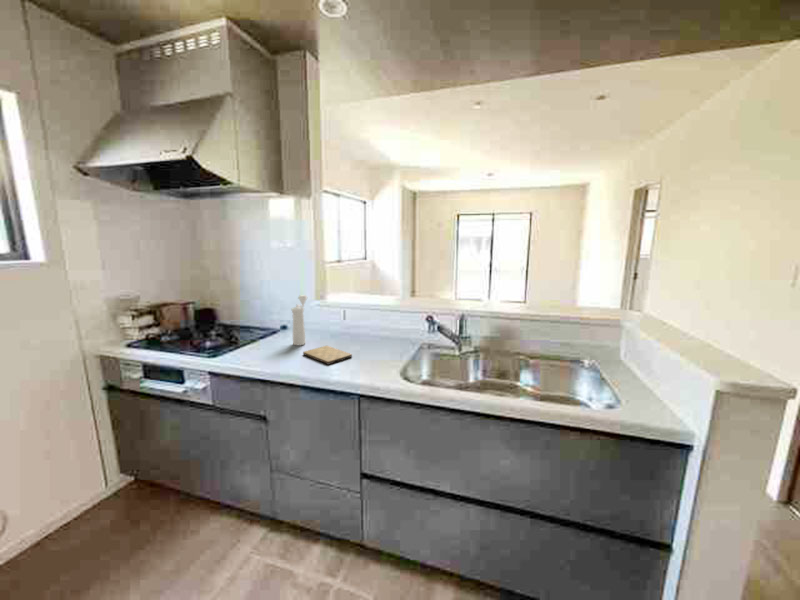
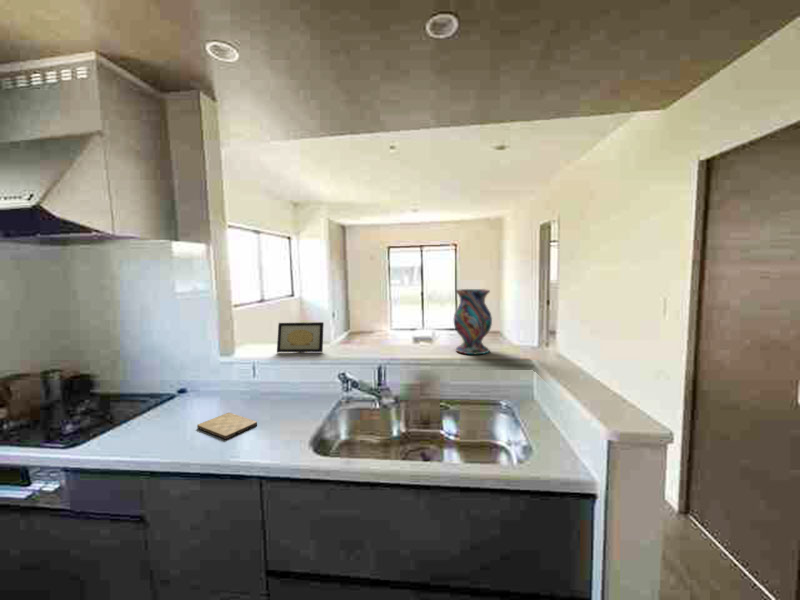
vase: none [537,247,581,312] -> present [454,289,492,354]
picture frame: none [364,273,408,302] -> present [277,322,324,353]
pepper mill: present [291,295,307,345] -> none [184,354,207,415]

